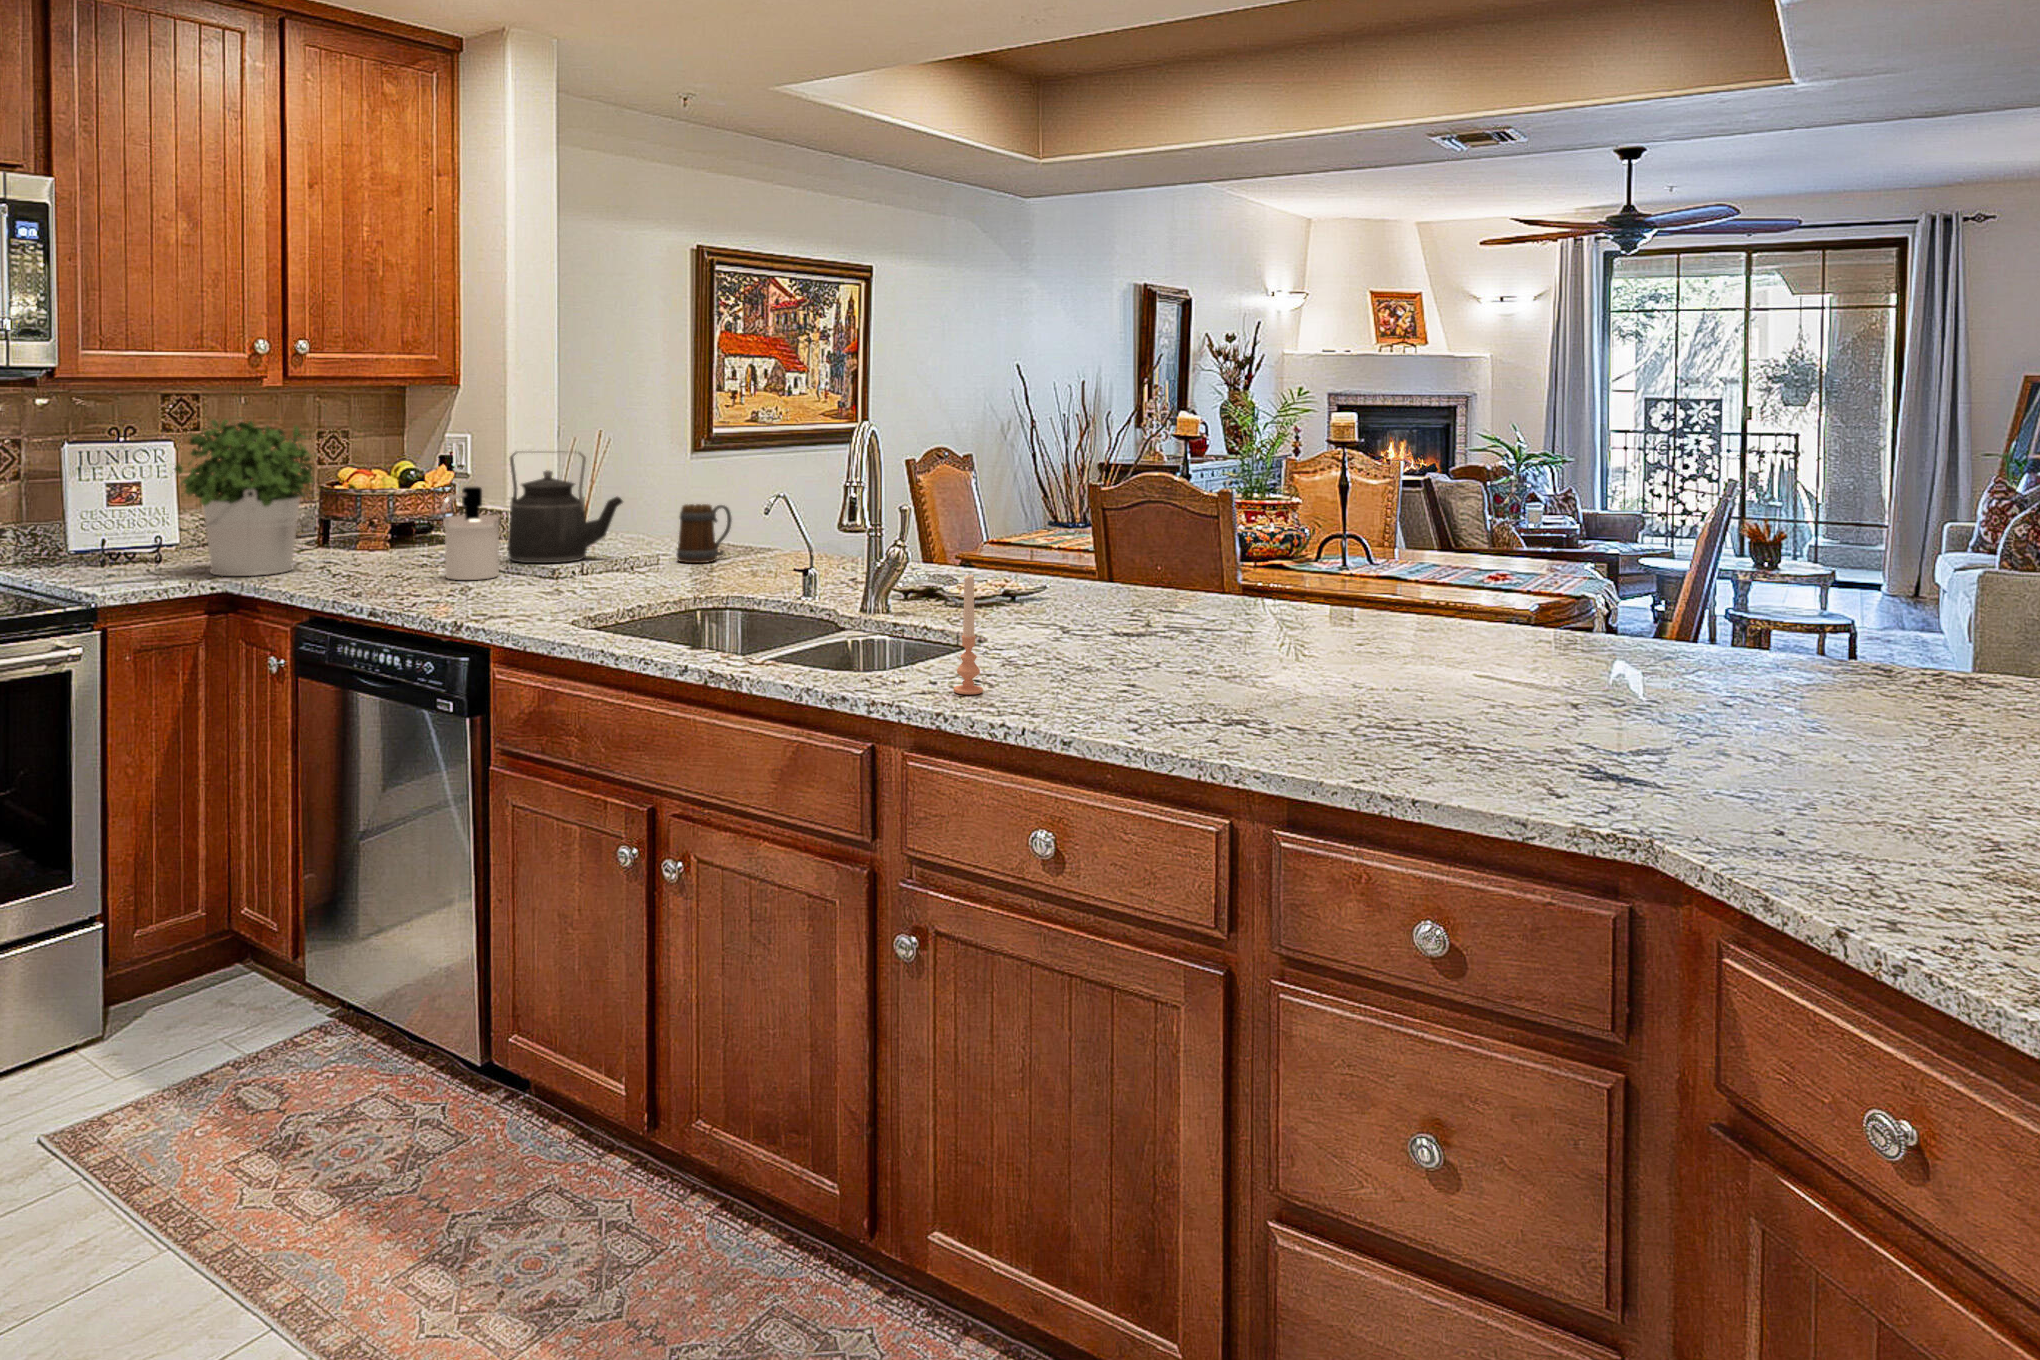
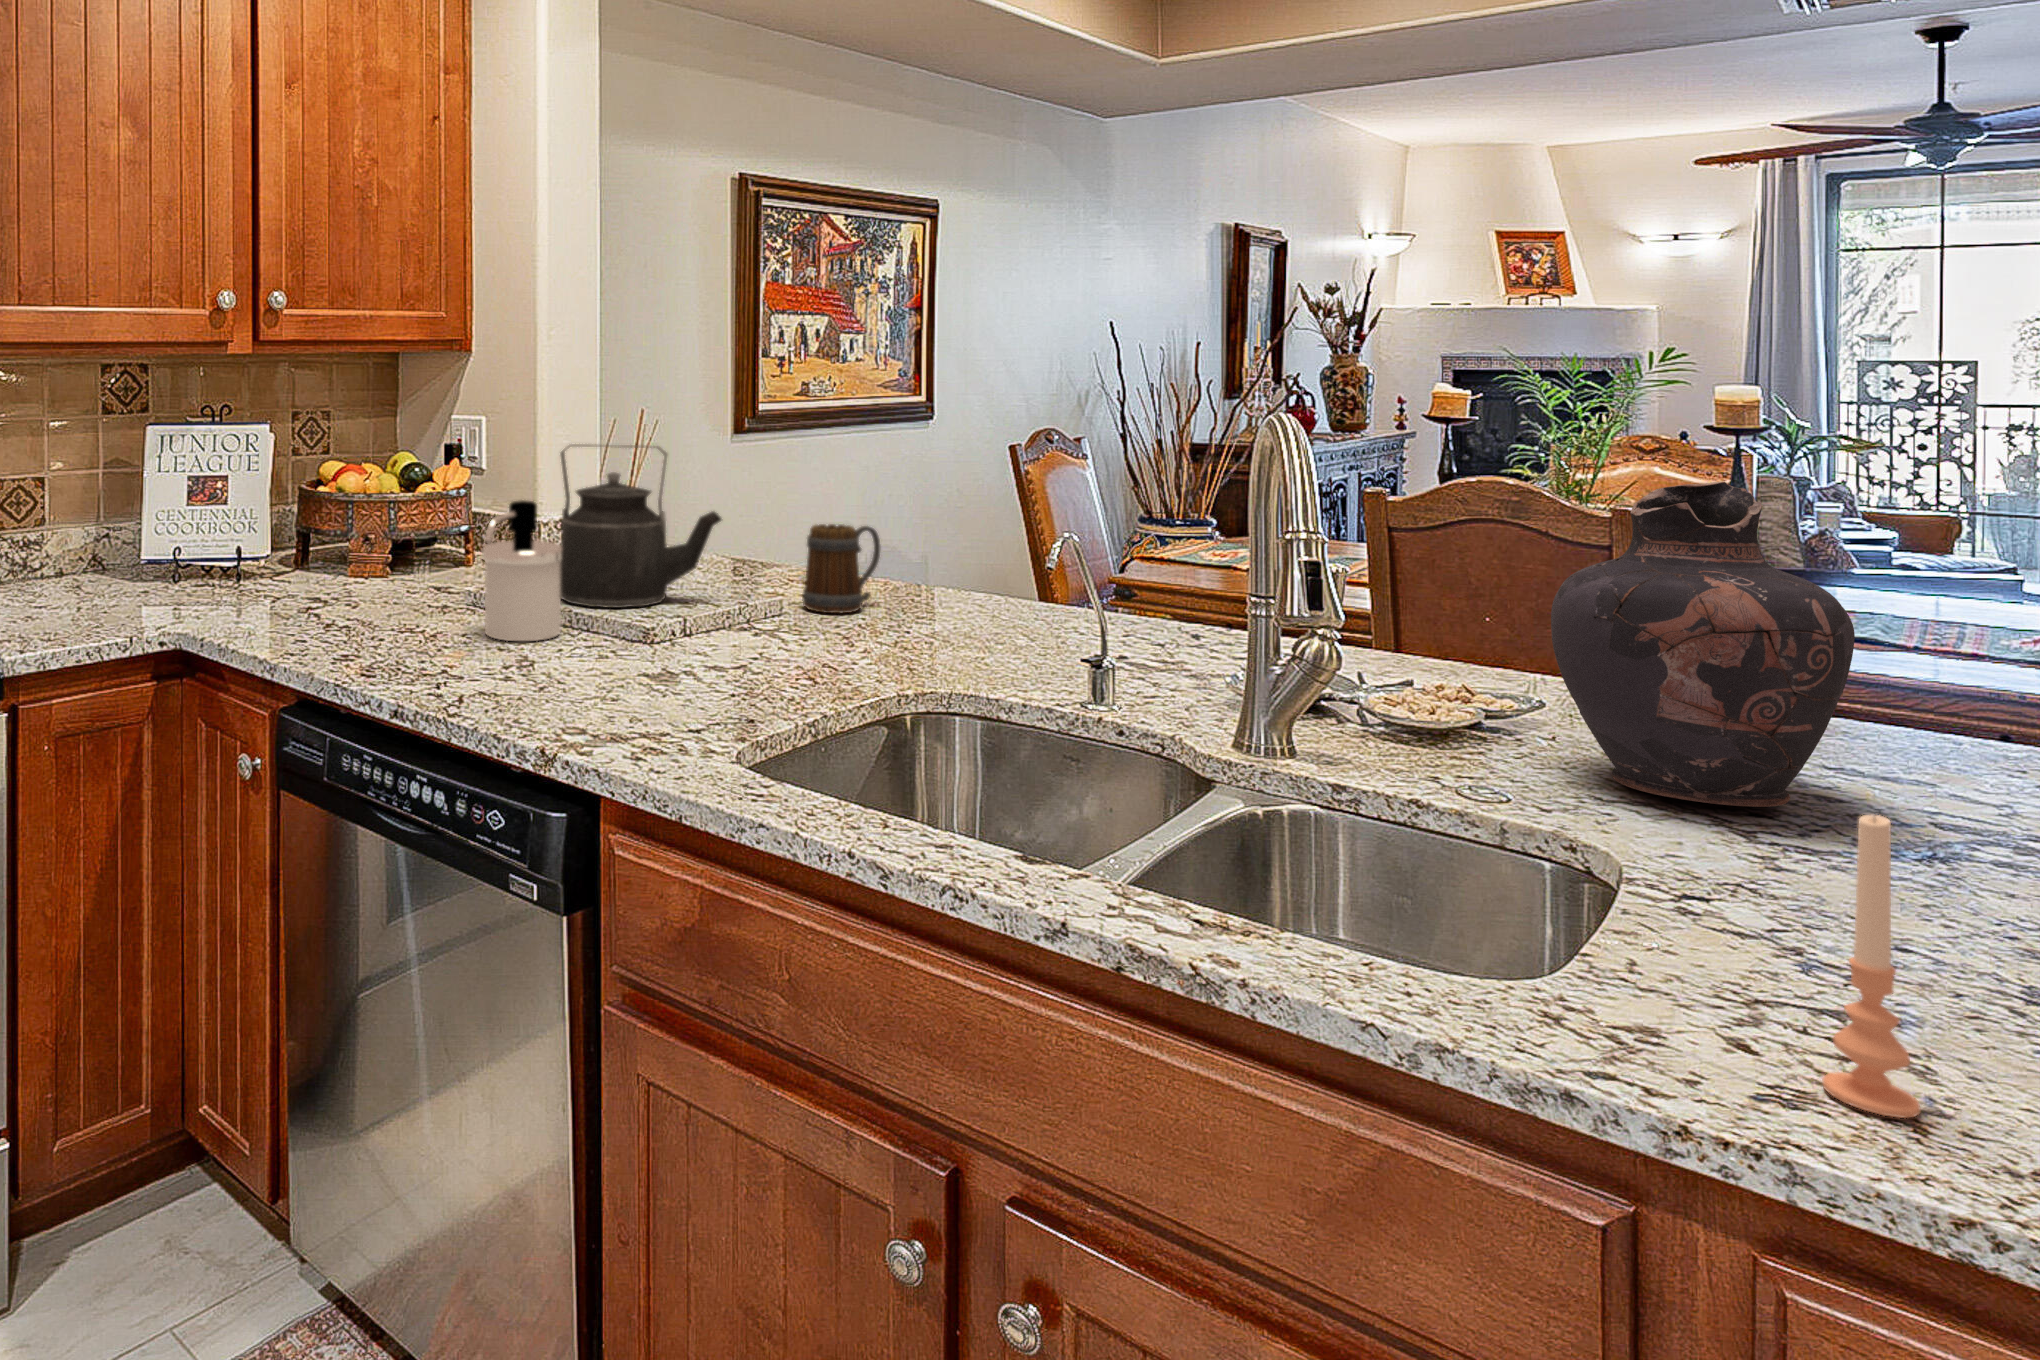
potted plant: present [174,419,315,576] -> none [111,399,300,623]
vase: none [1018,455,1143,620] -> present [1551,481,1855,807]

